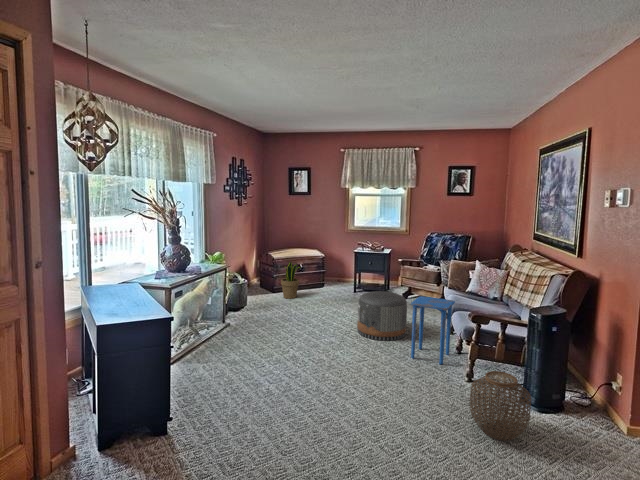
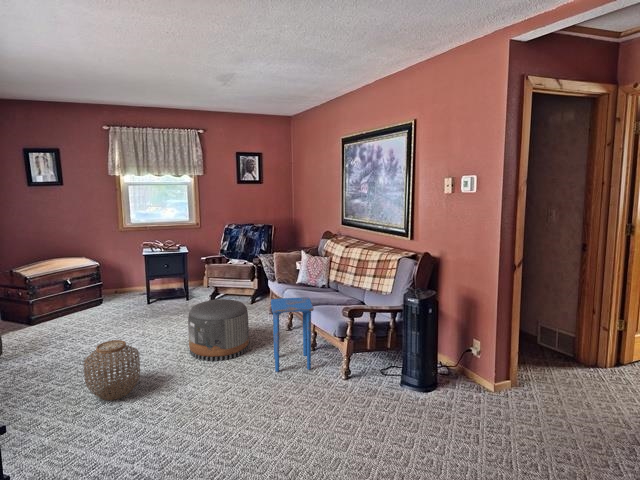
potted plant: present [281,262,301,299] -> none [43,280,74,333]
woven basket: present [470,371,531,441] -> present [84,340,140,400]

